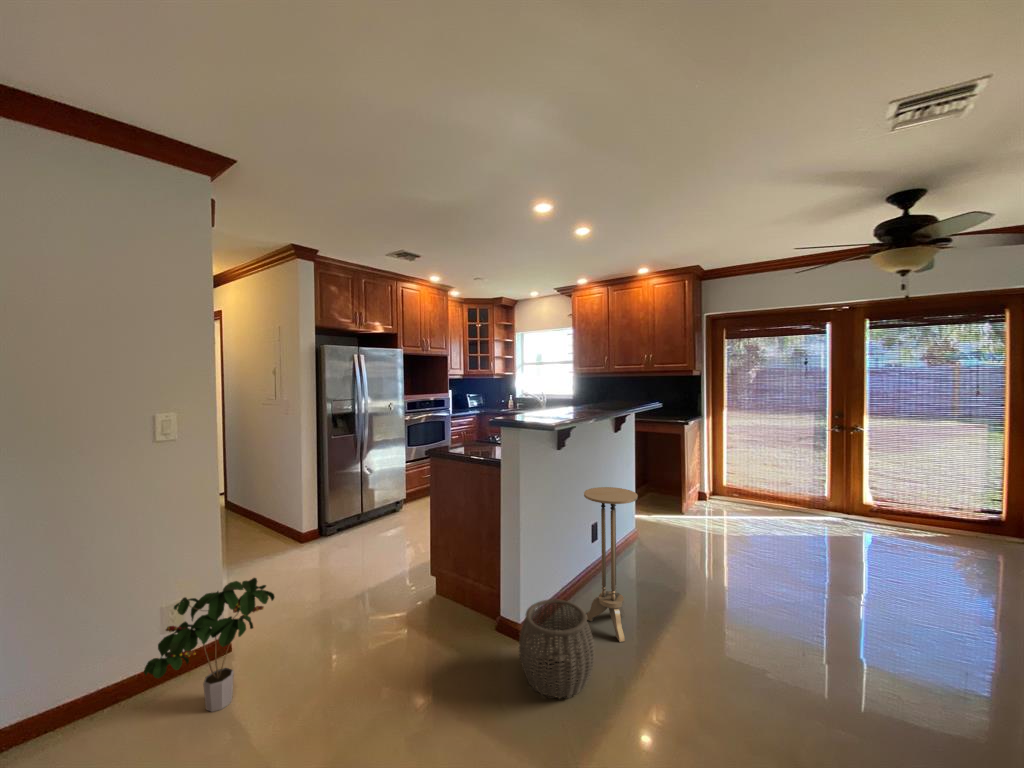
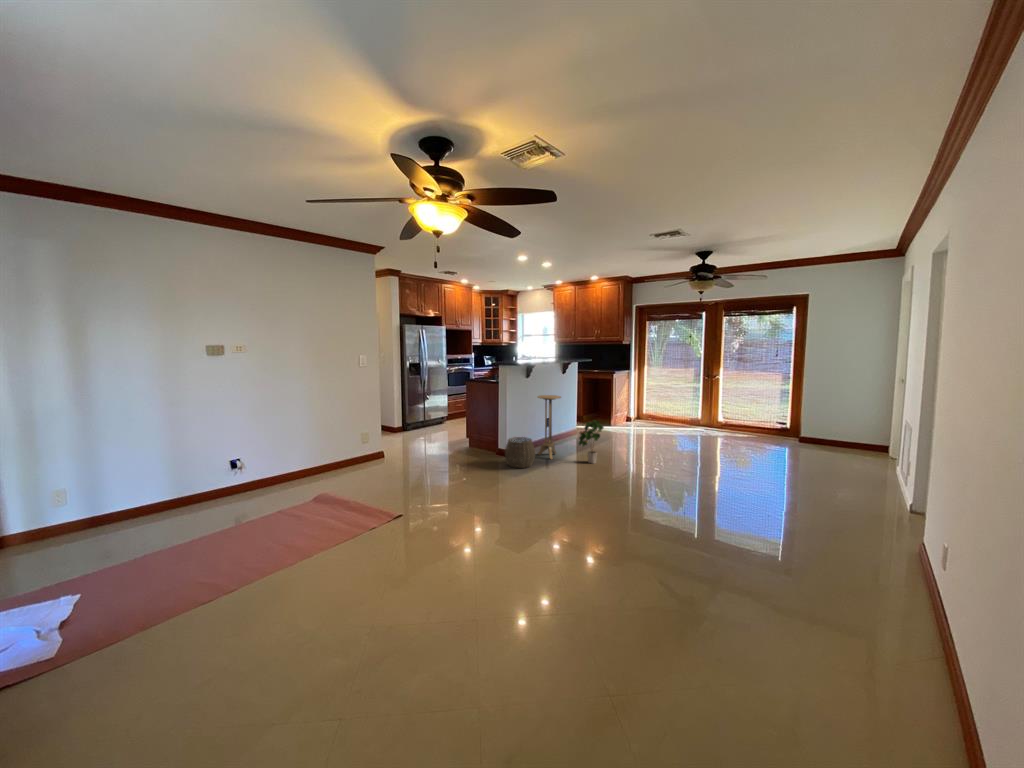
potted plant: present [144,578,275,712] -> present [579,420,604,463]

